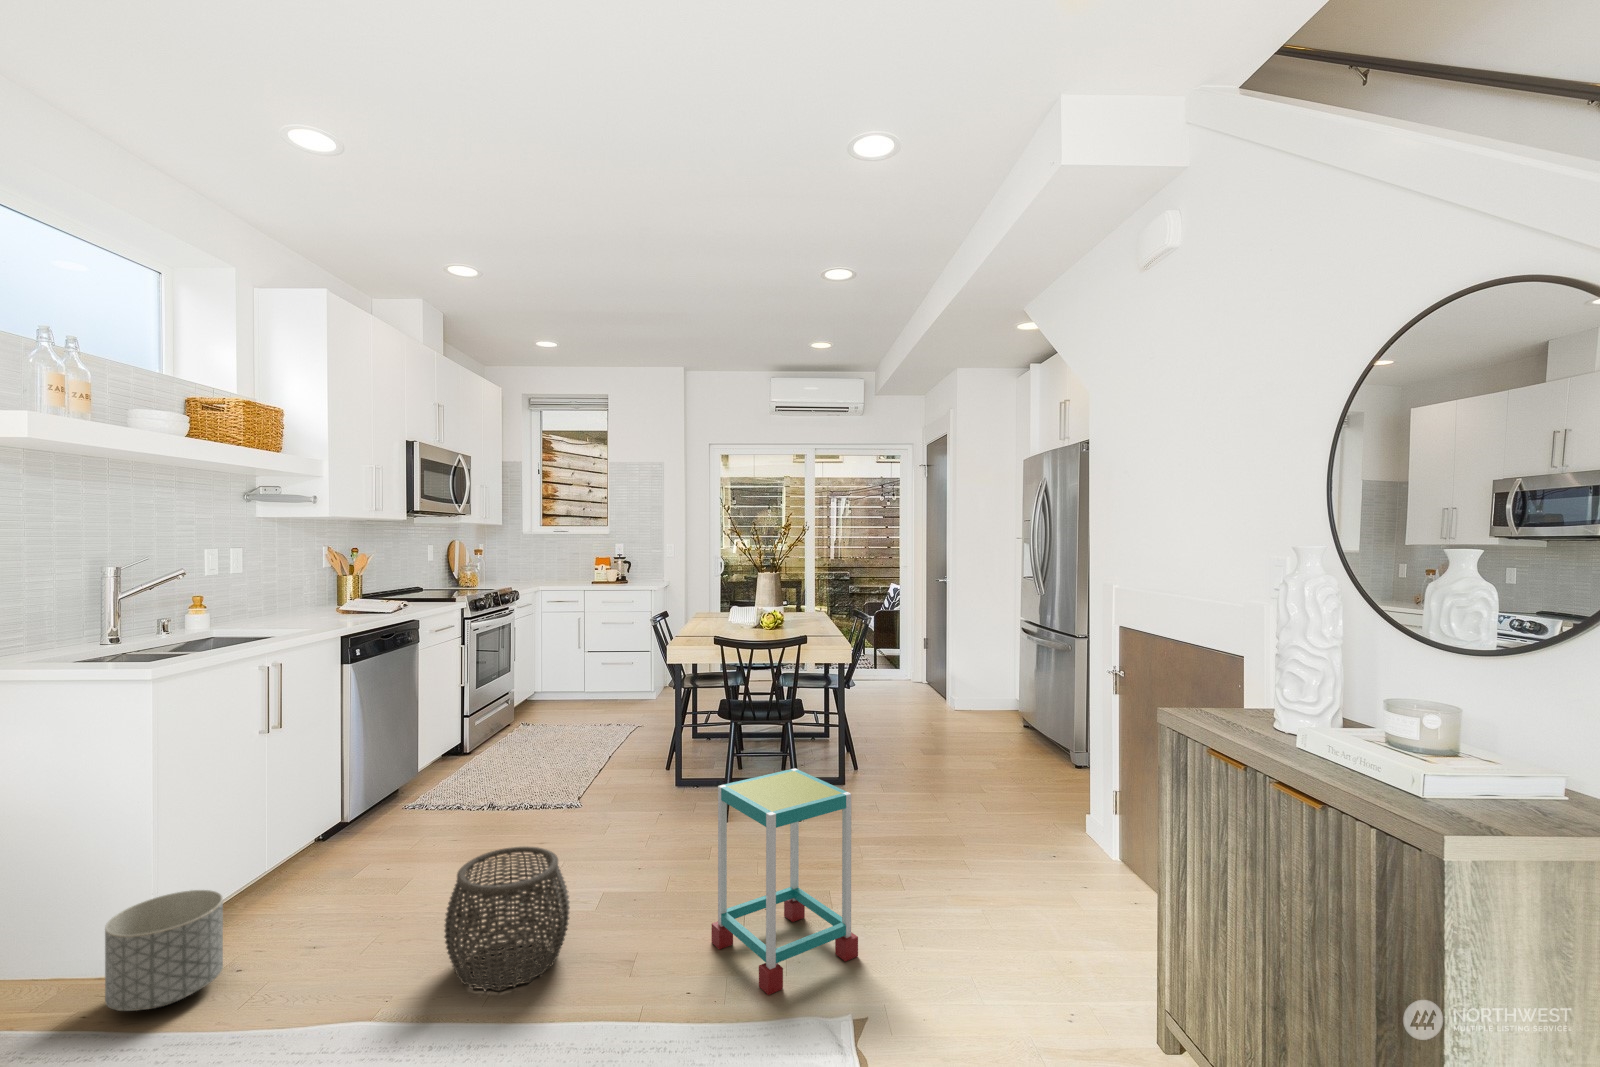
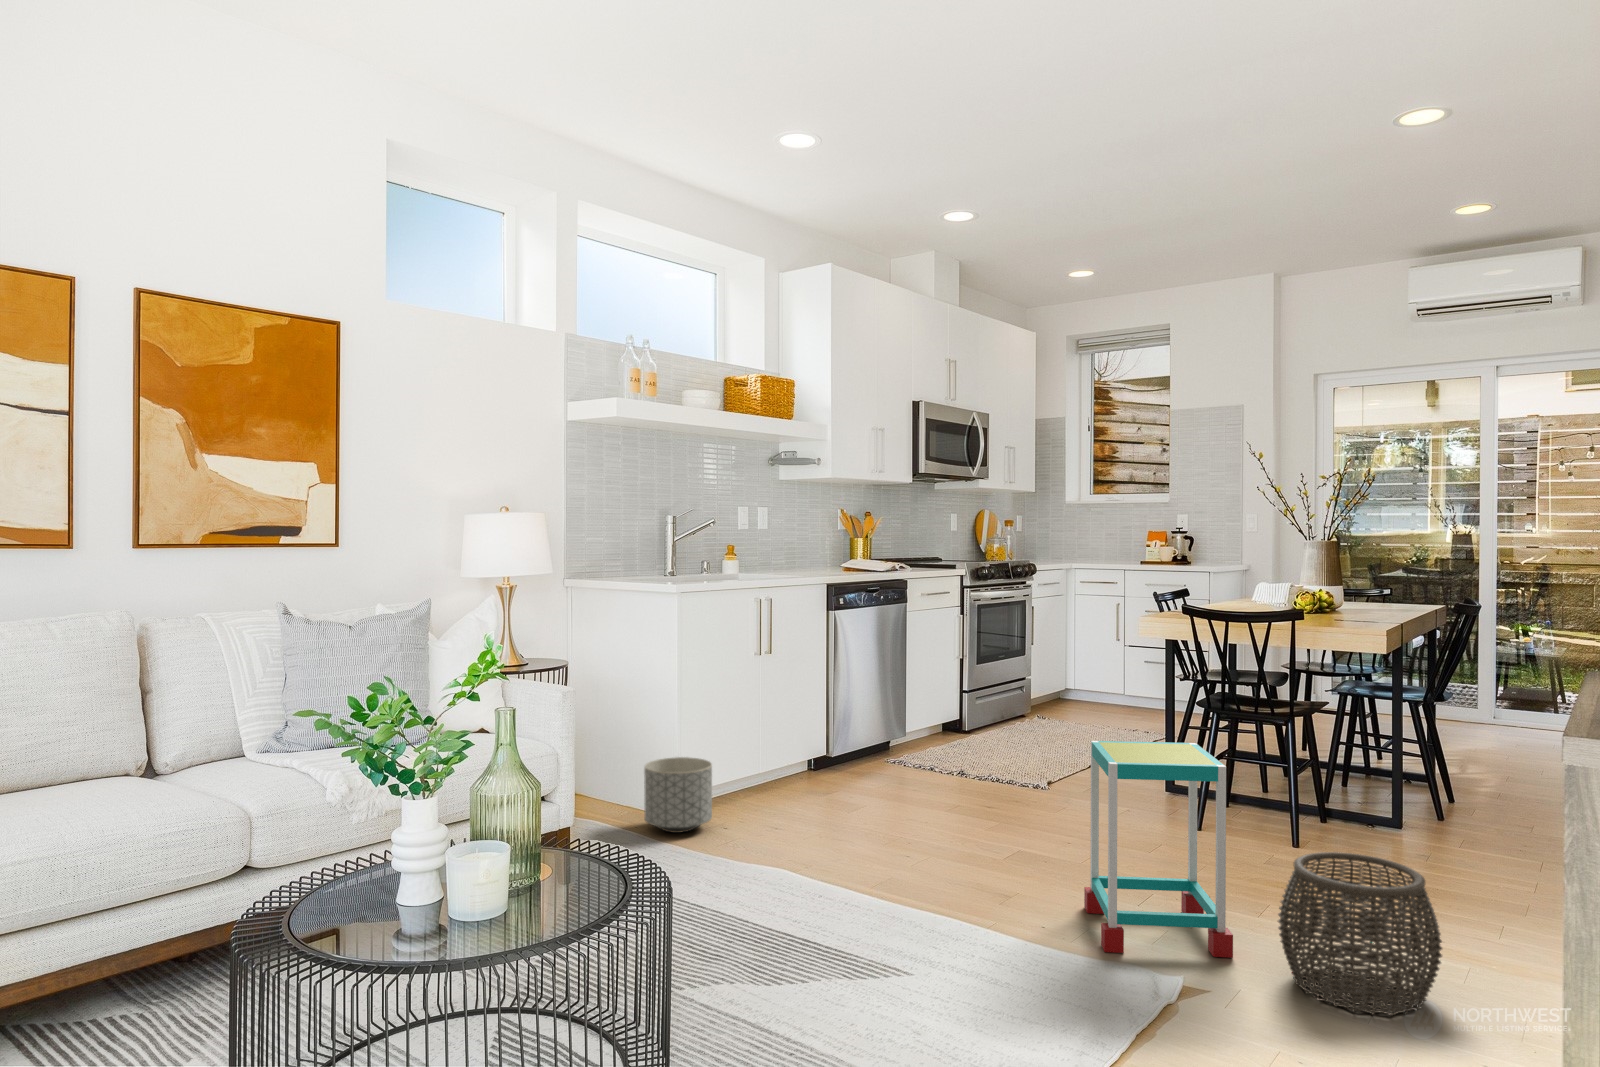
woven basket: present [444,846,570,991] -> present [1278,852,1442,1016]

